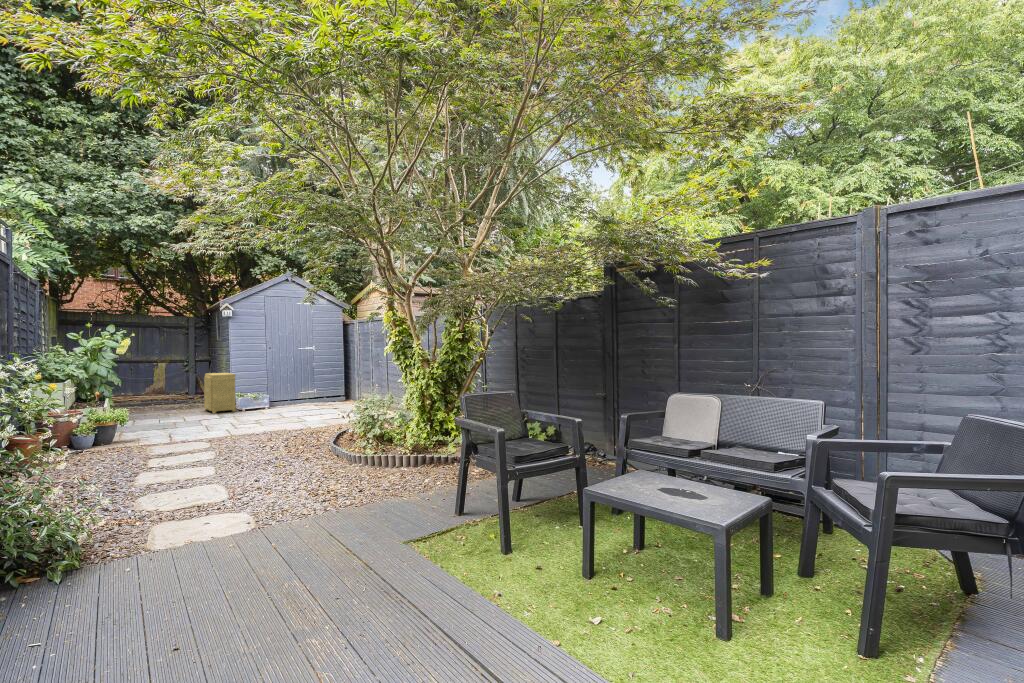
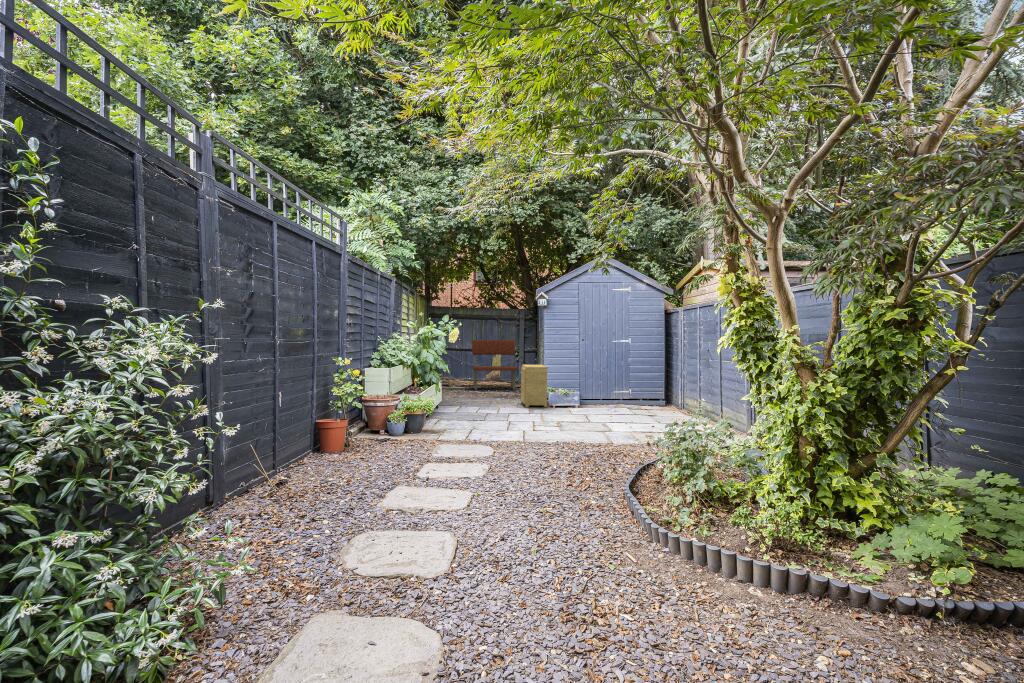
bench: none [130,350,192,405] -> present [472,340,518,390]

